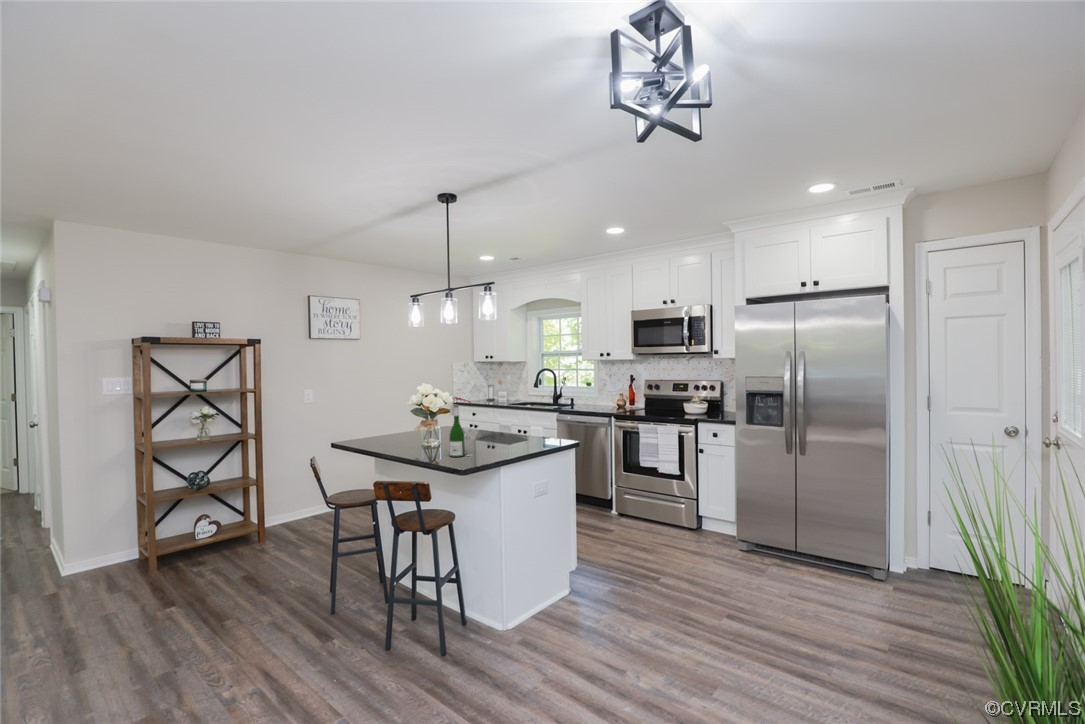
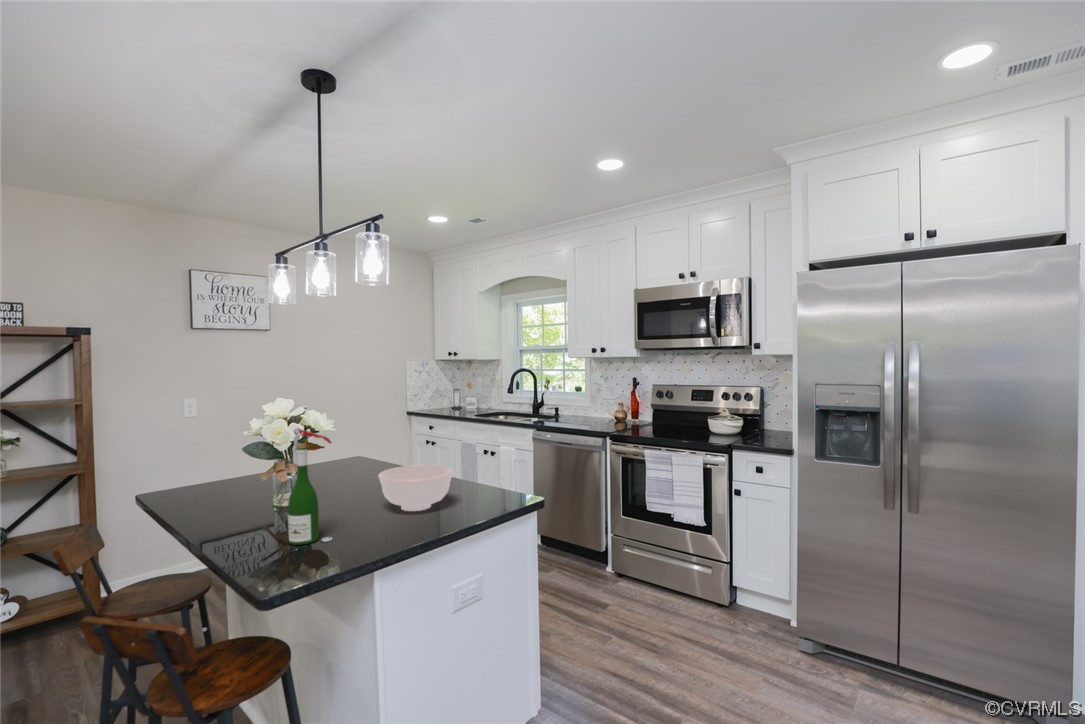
bowl: none [486,422,528,446] -> present [378,465,453,511]

